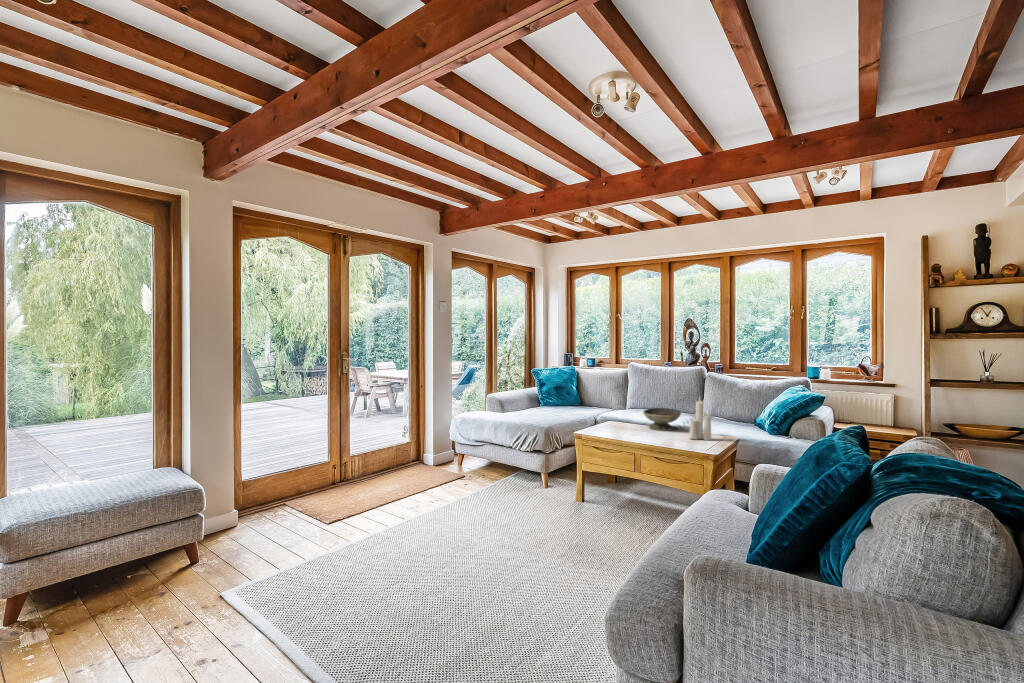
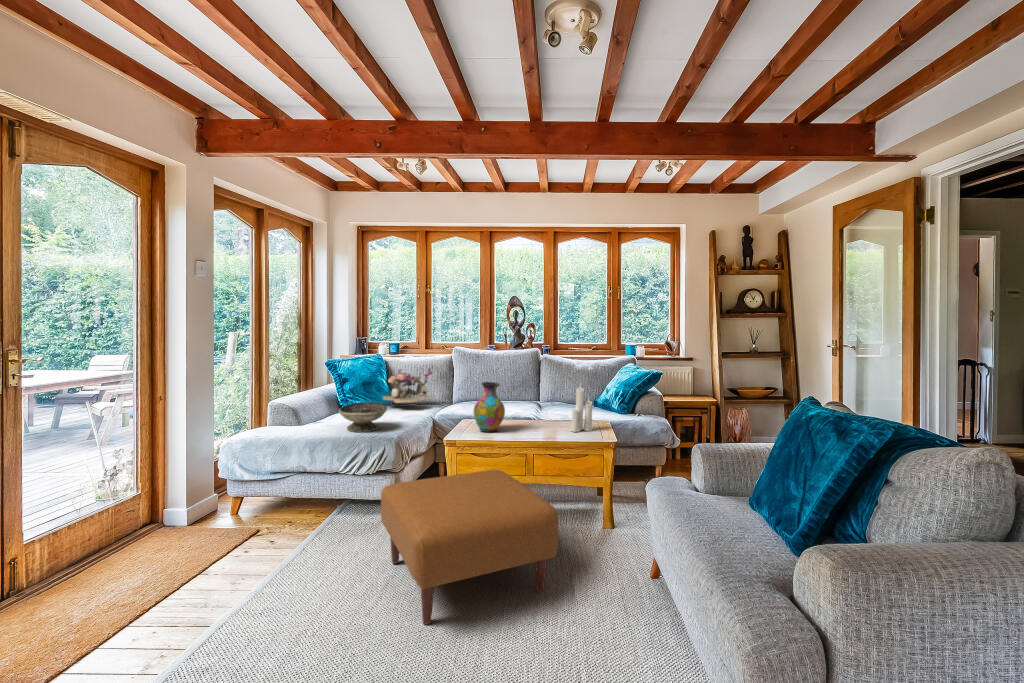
flower arrangement: none [560,379,600,410] -> present [383,368,432,406]
vase: none [606,391,632,432] -> present [474,382,505,432]
decorative bowl: present [643,408,681,431] -> present [339,402,387,432]
ottoman: none [508,455,621,549] -> present [381,469,559,624]

